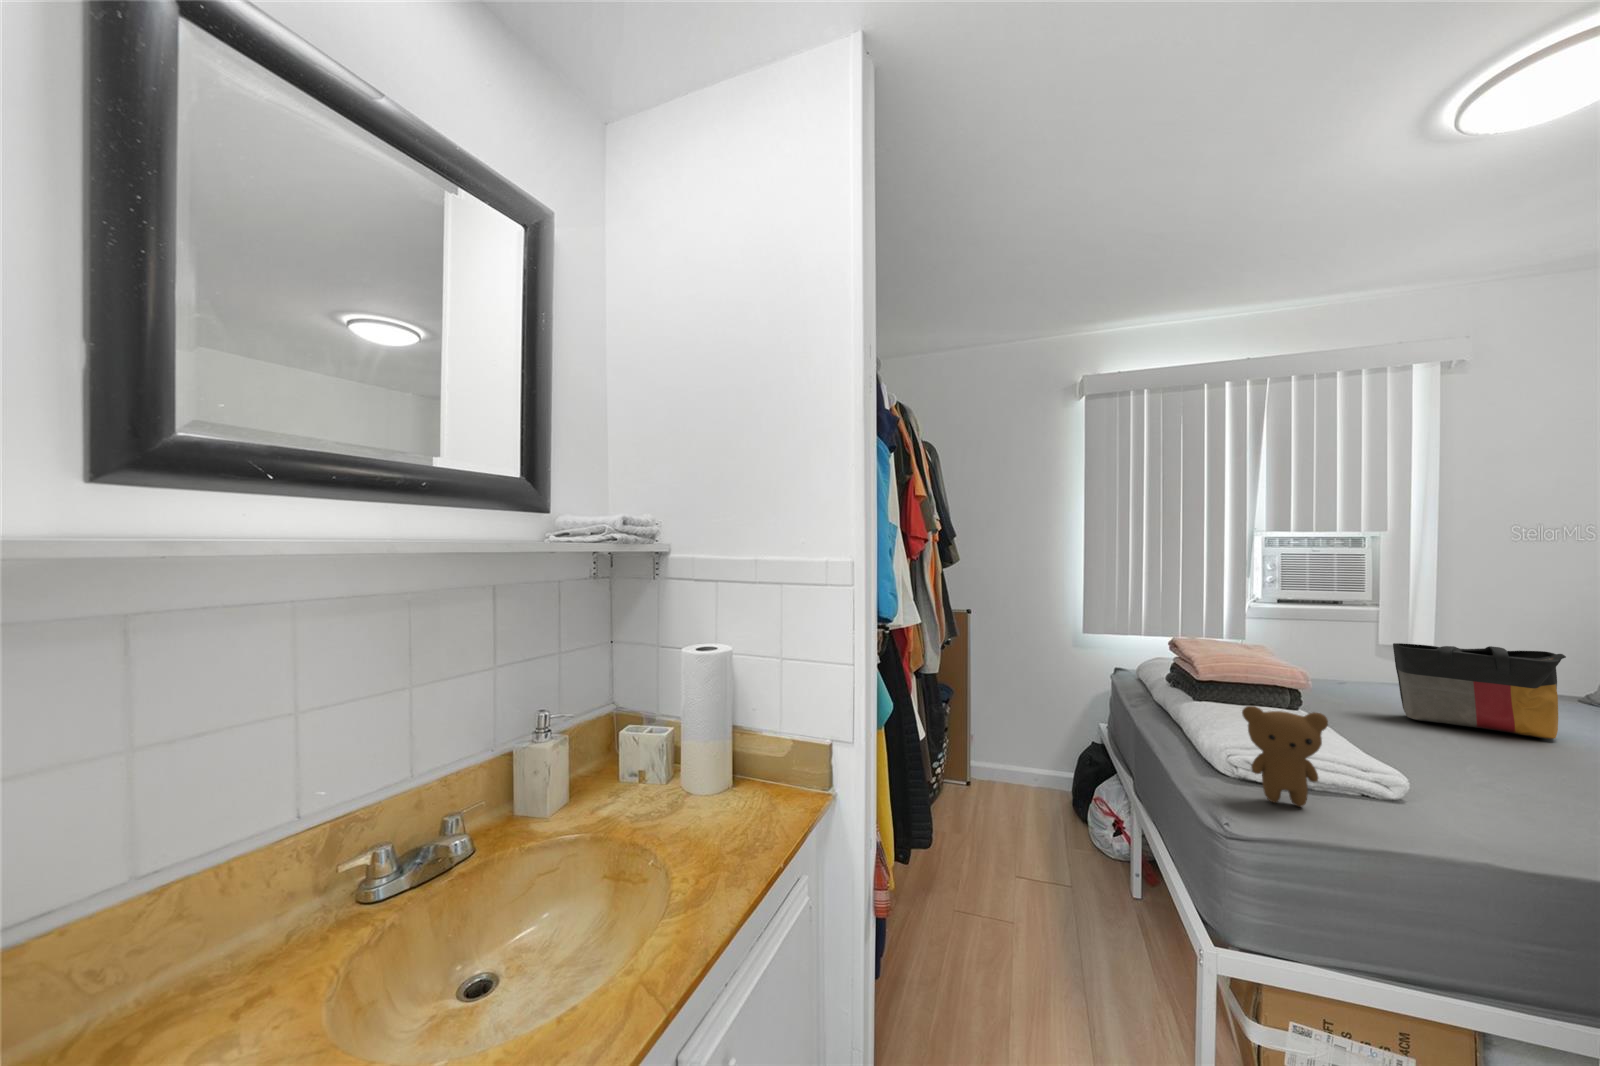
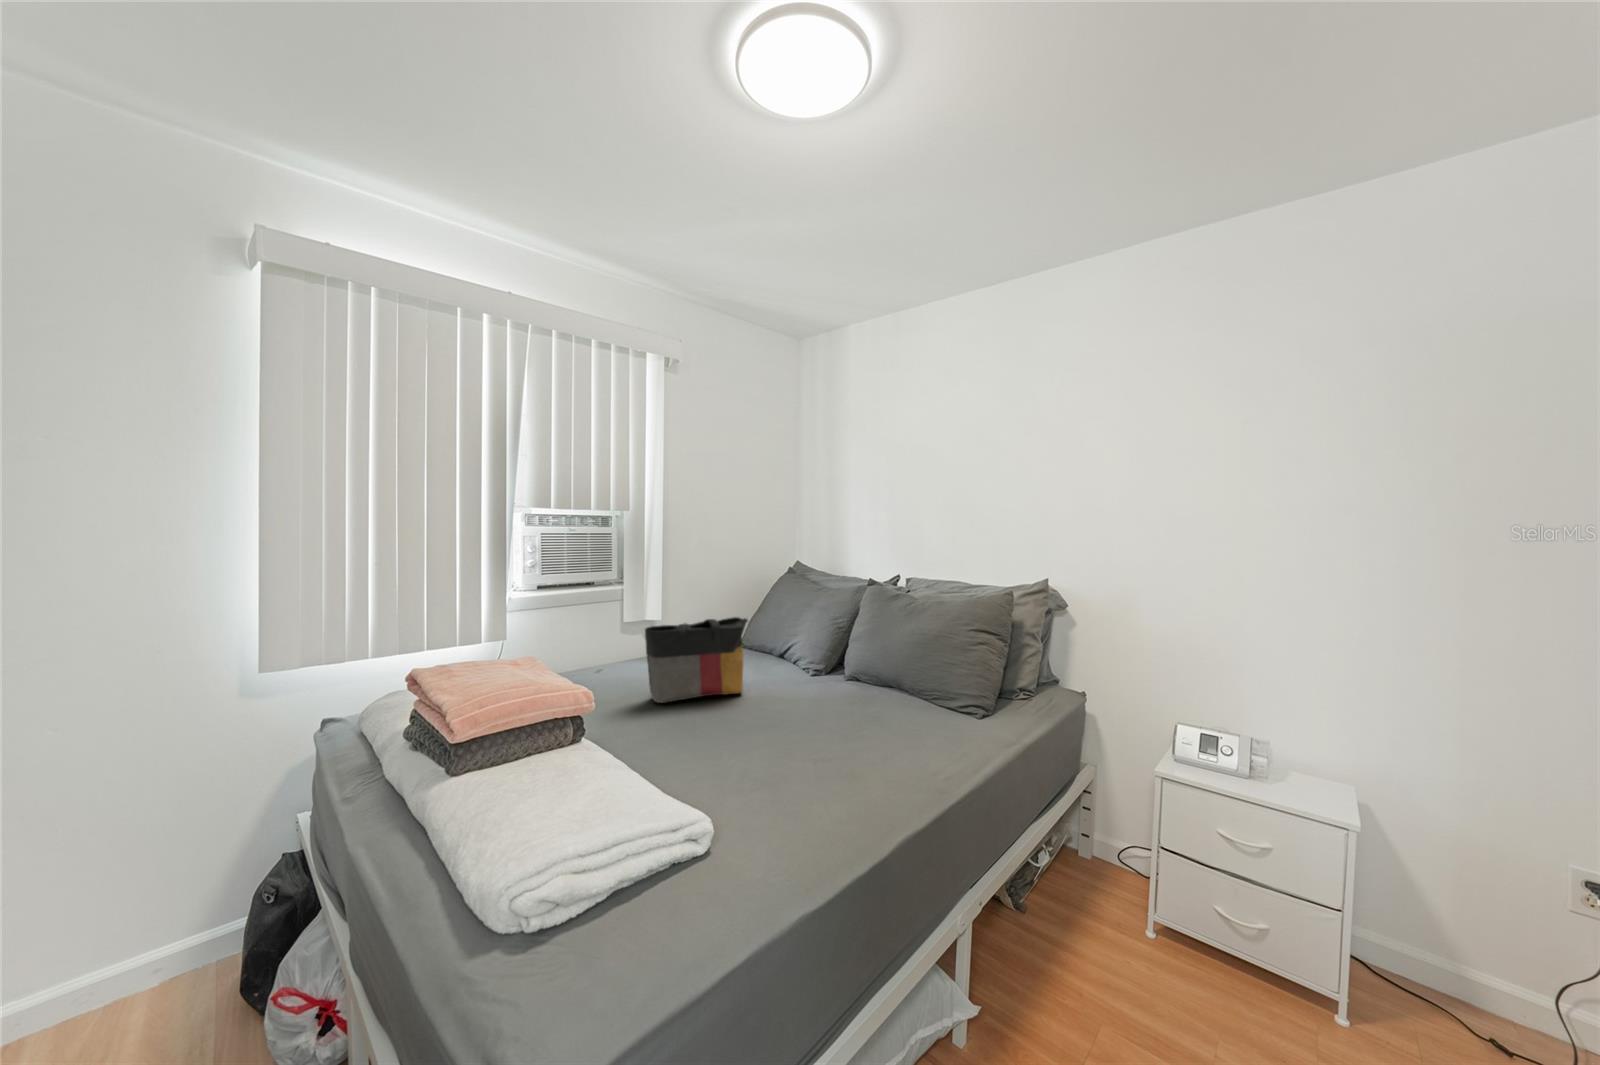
teddy bear: present [1242,706,1328,807] -> none [535,794,645,971]

